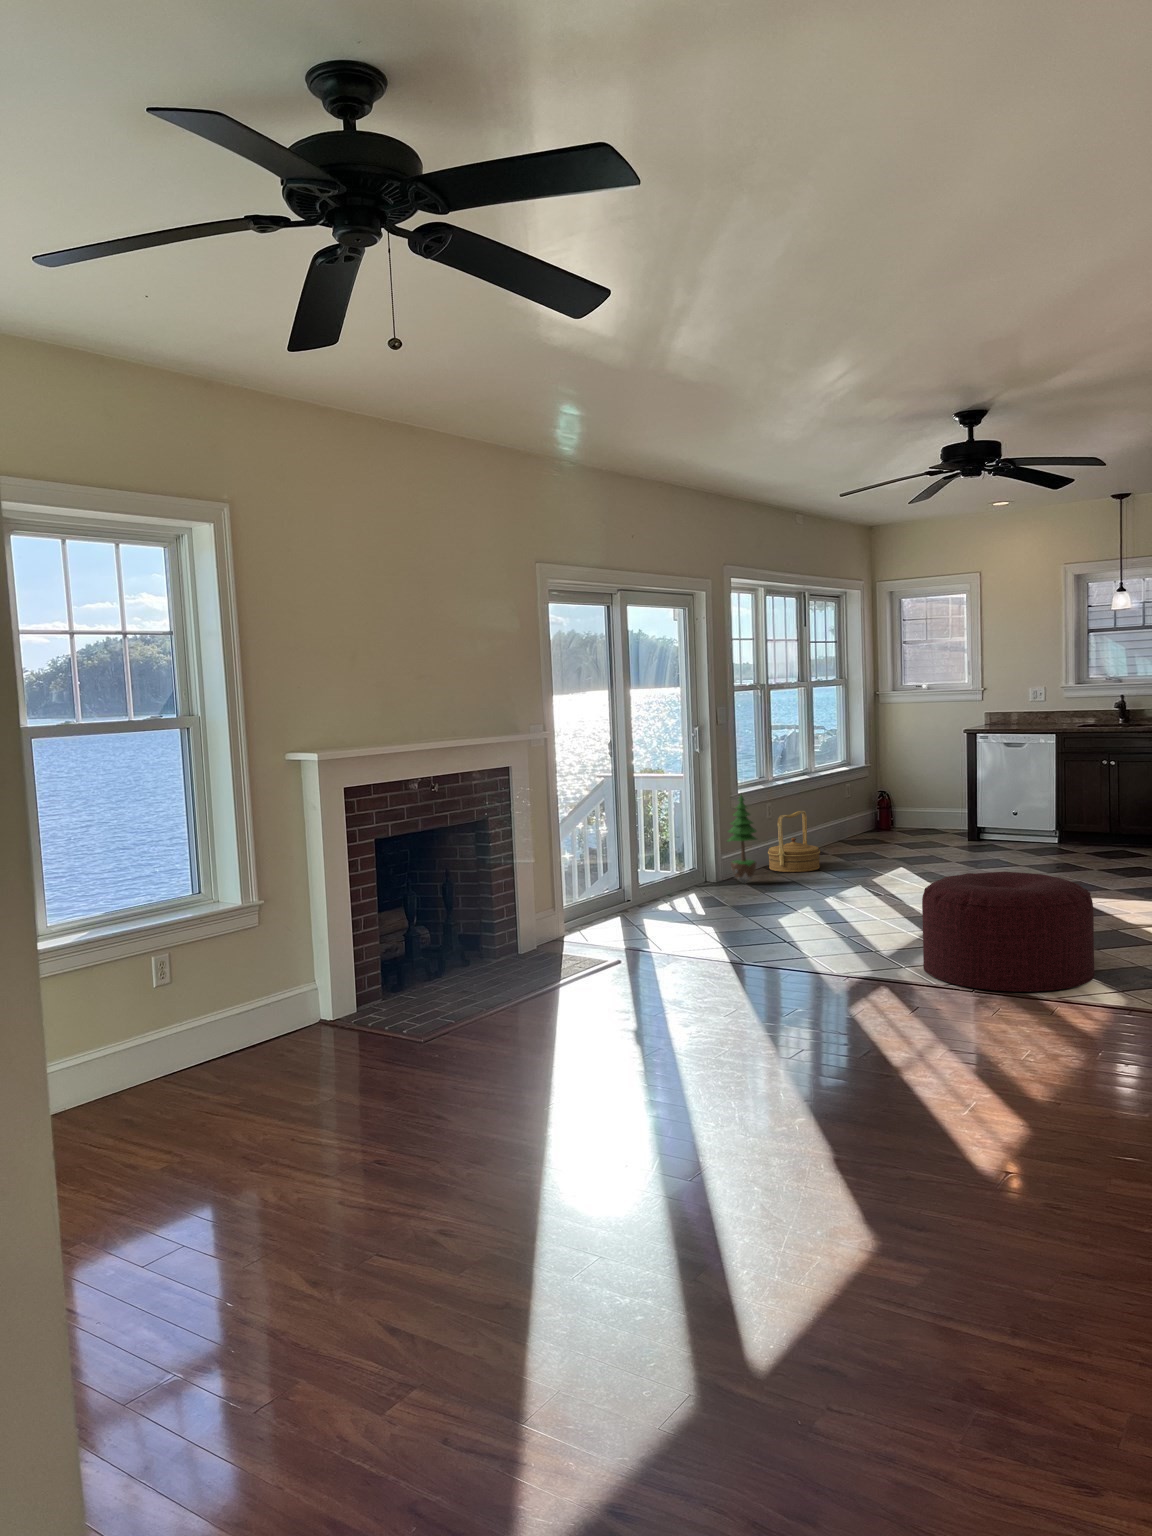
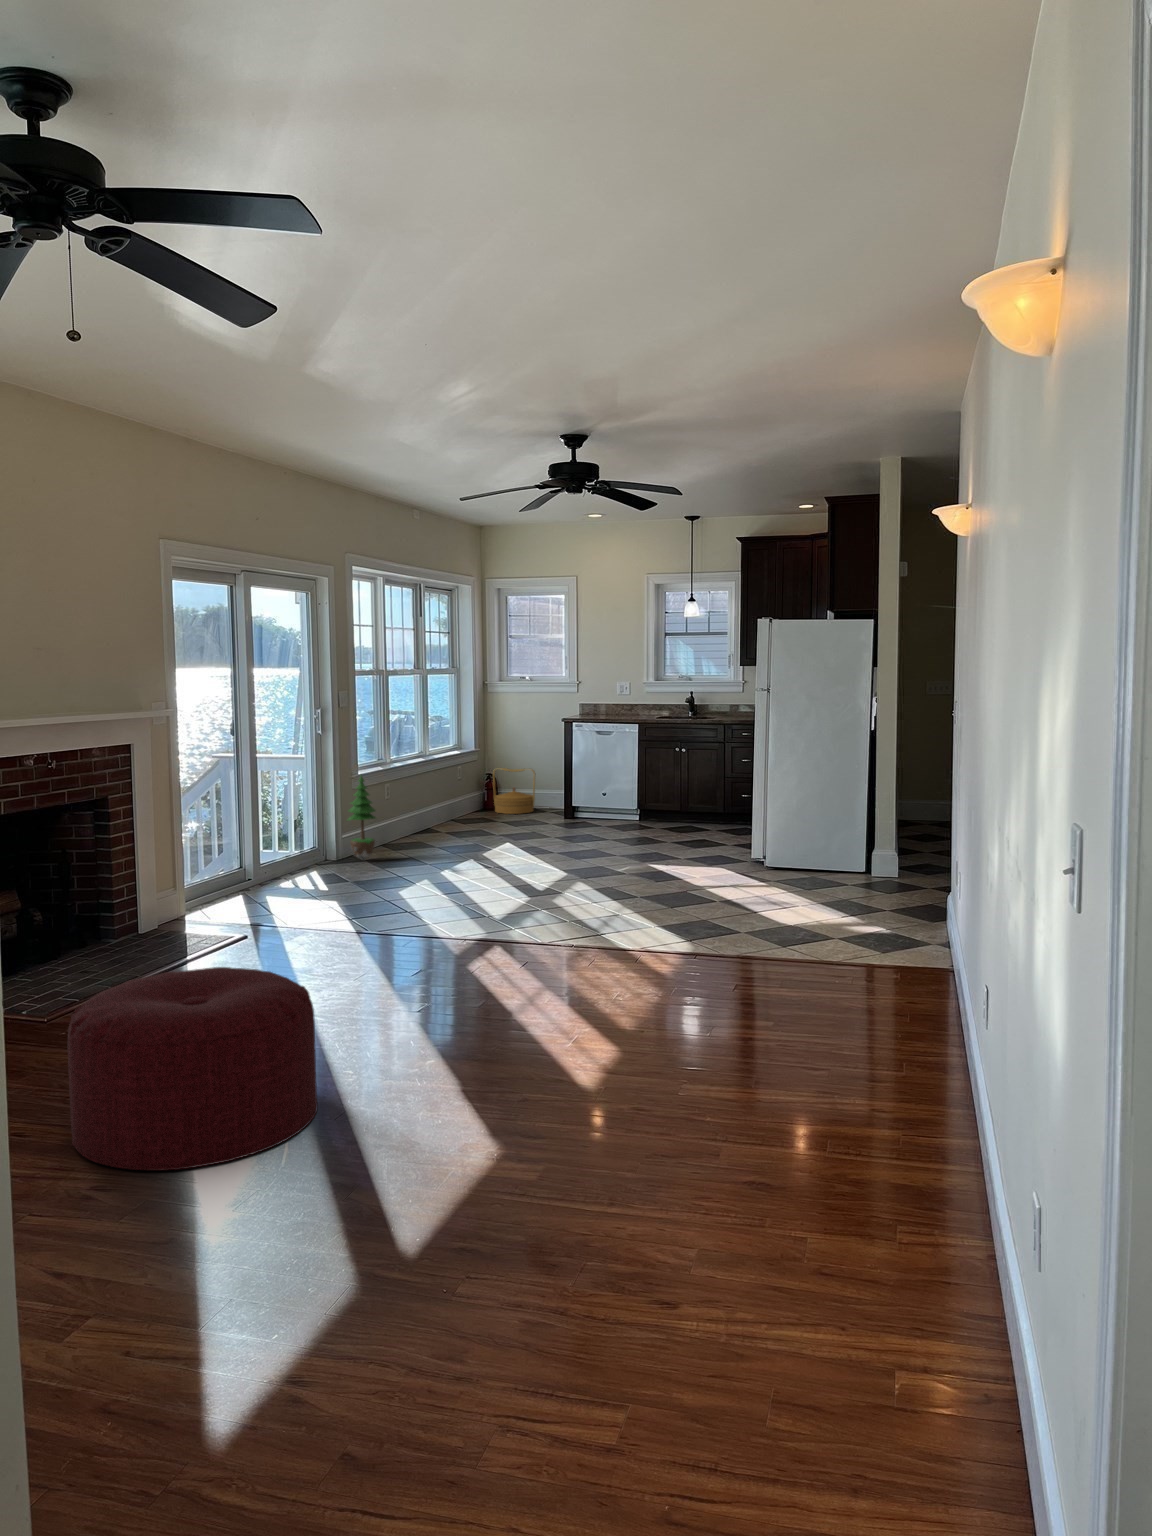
woven basket: present [768,811,820,872] -> present [493,768,535,814]
ottoman: present [922,872,1095,992] -> present [68,967,318,1171]

